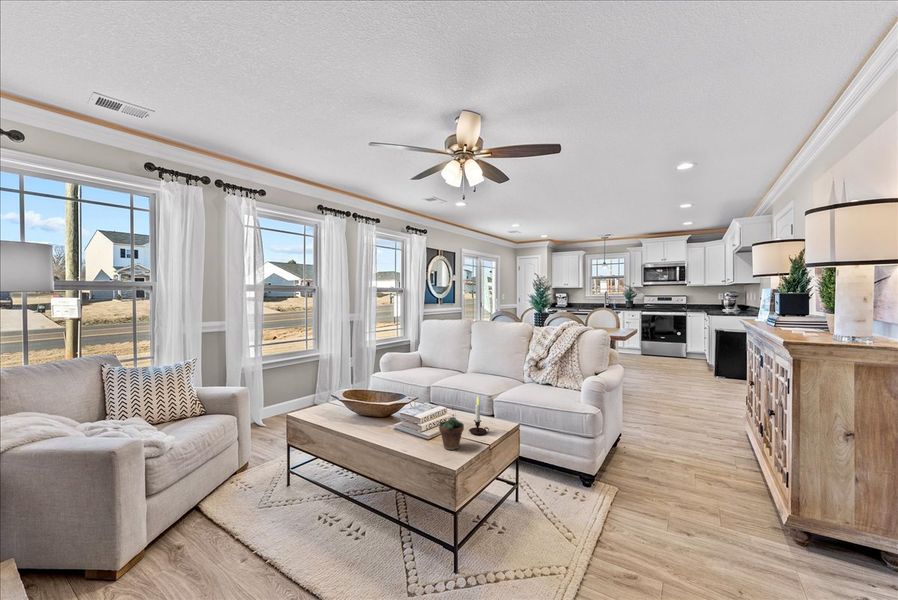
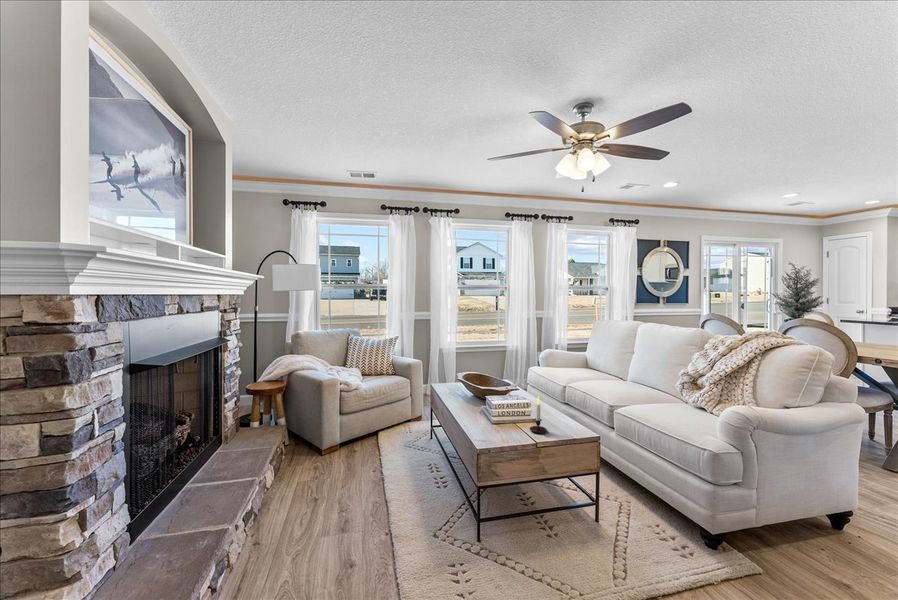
succulent plant: present [439,407,464,450] -> none [486,399,508,437]

